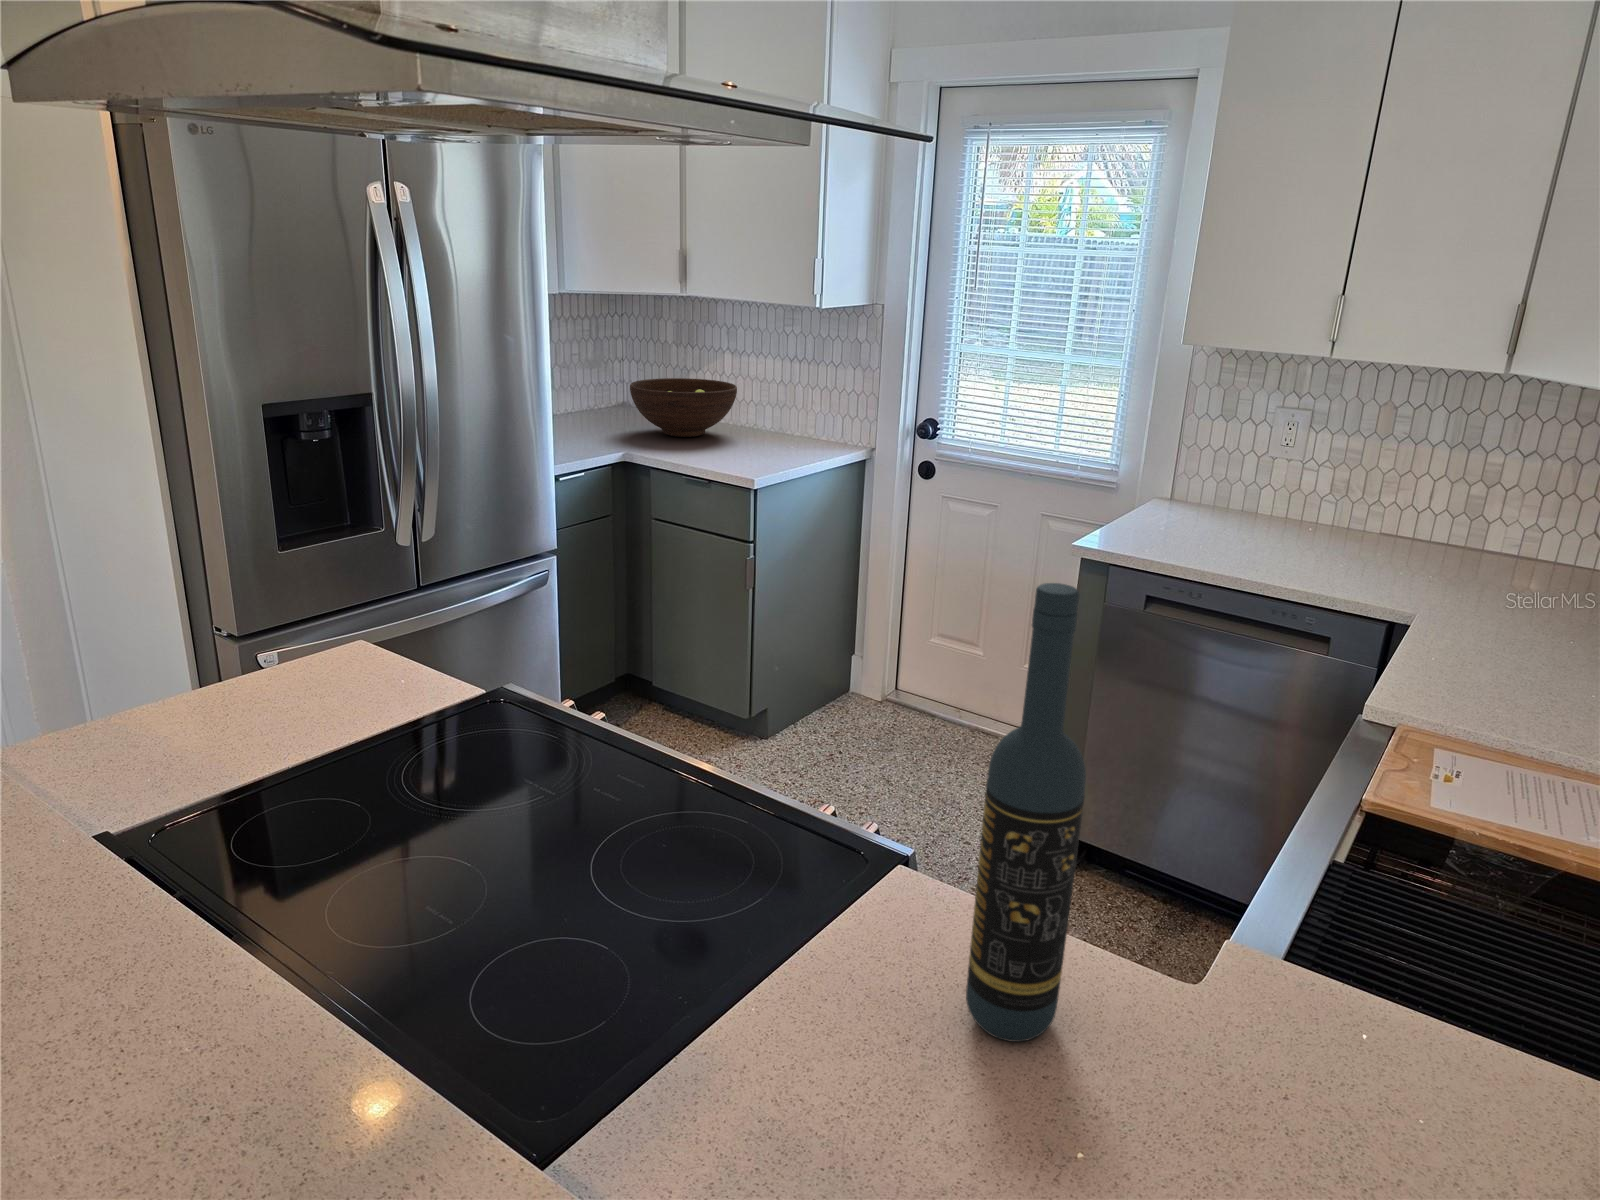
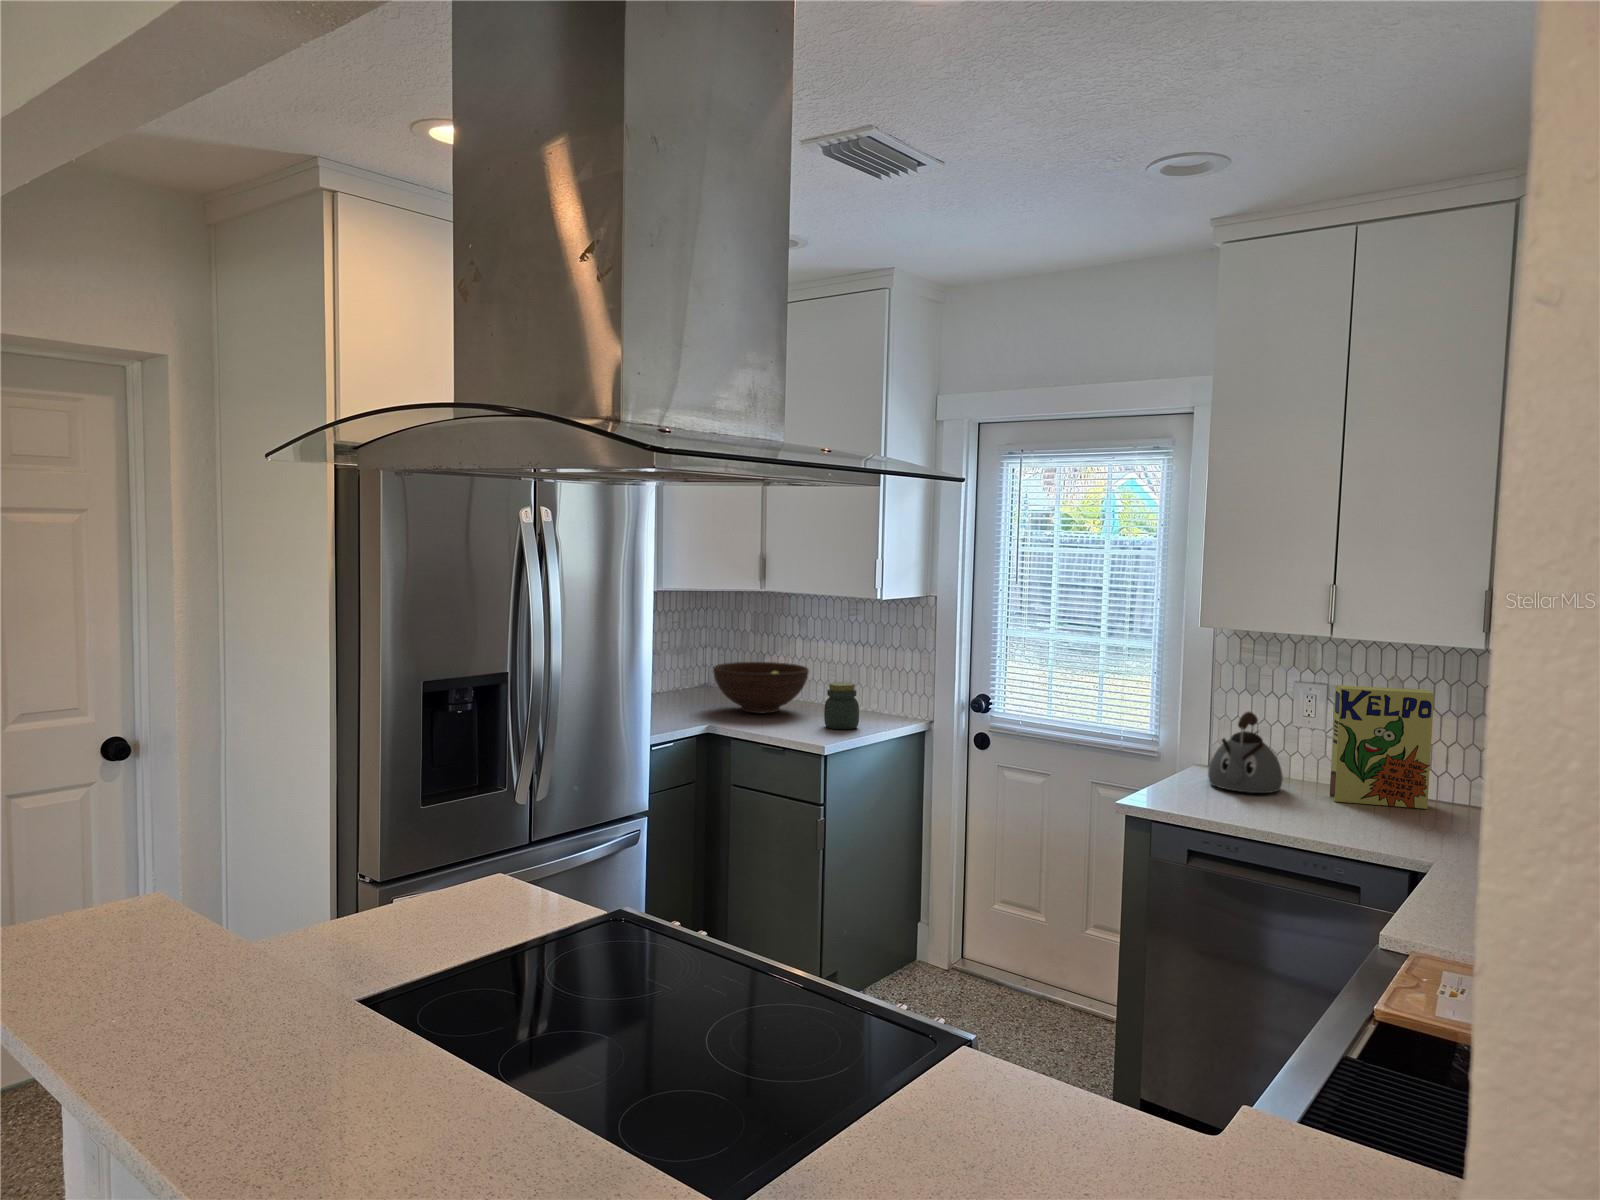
jar: none [754,403,792,456] -> present [824,682,859,729]
cereal box: none [1301,412,1433,549] -> present [1330,685,1434,809]
kettle: none [1172,441,1253,531] -> present [1208,712,1283,793]
wine bottle: present [966,583,1086,1042] -> none [1028,786,1109,1162]

